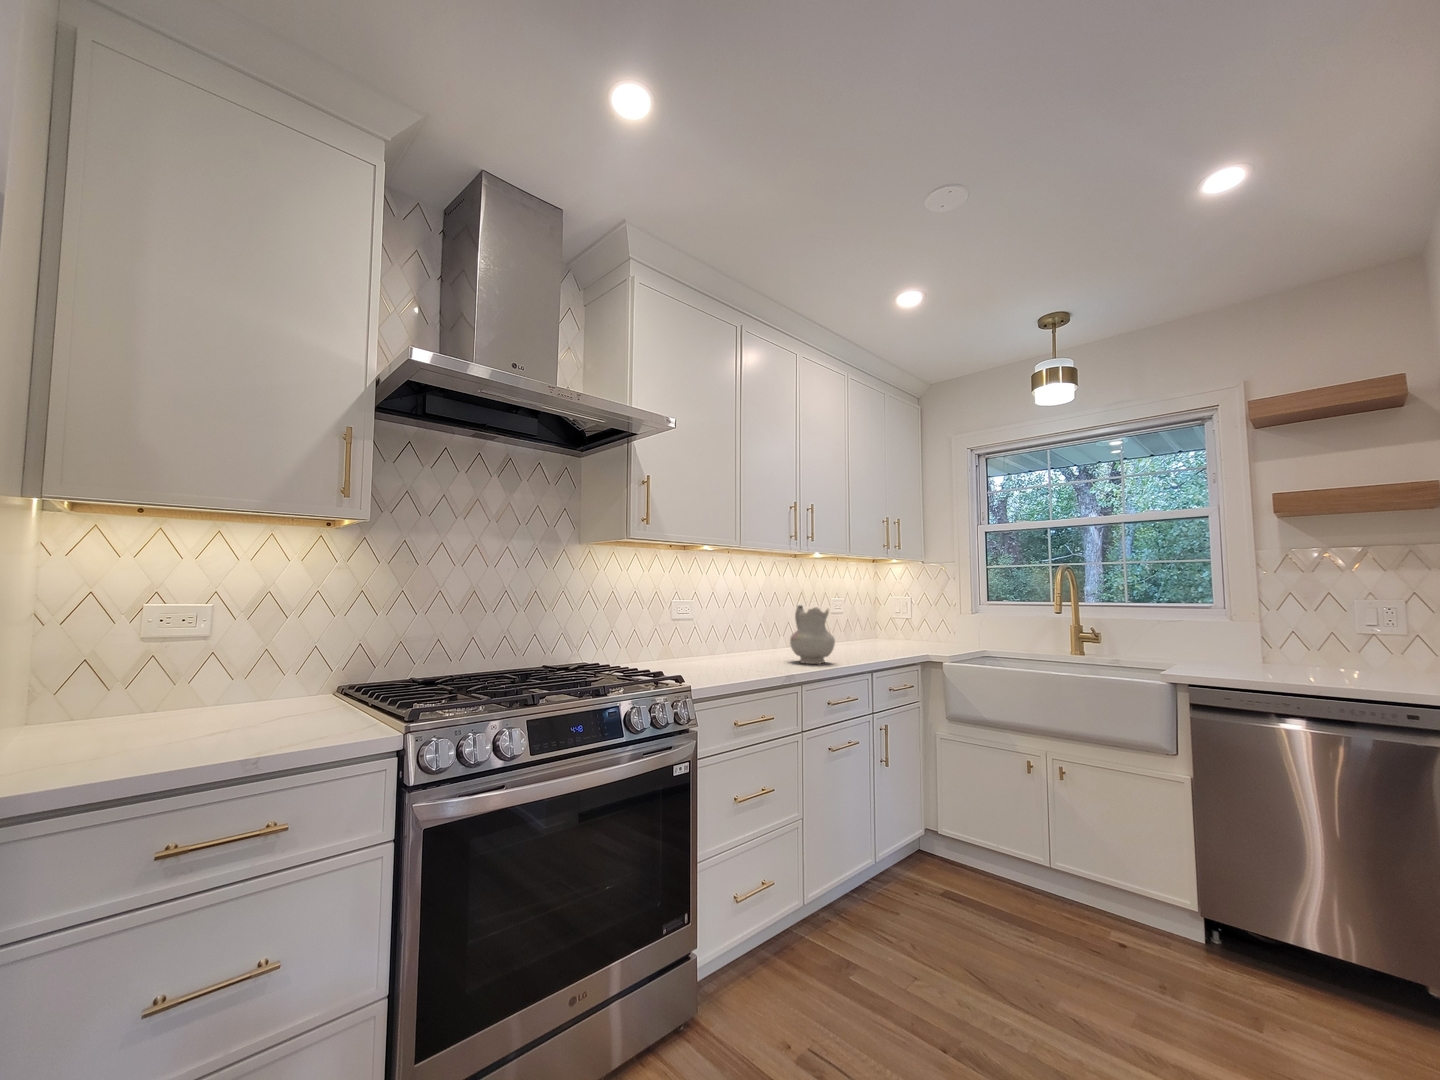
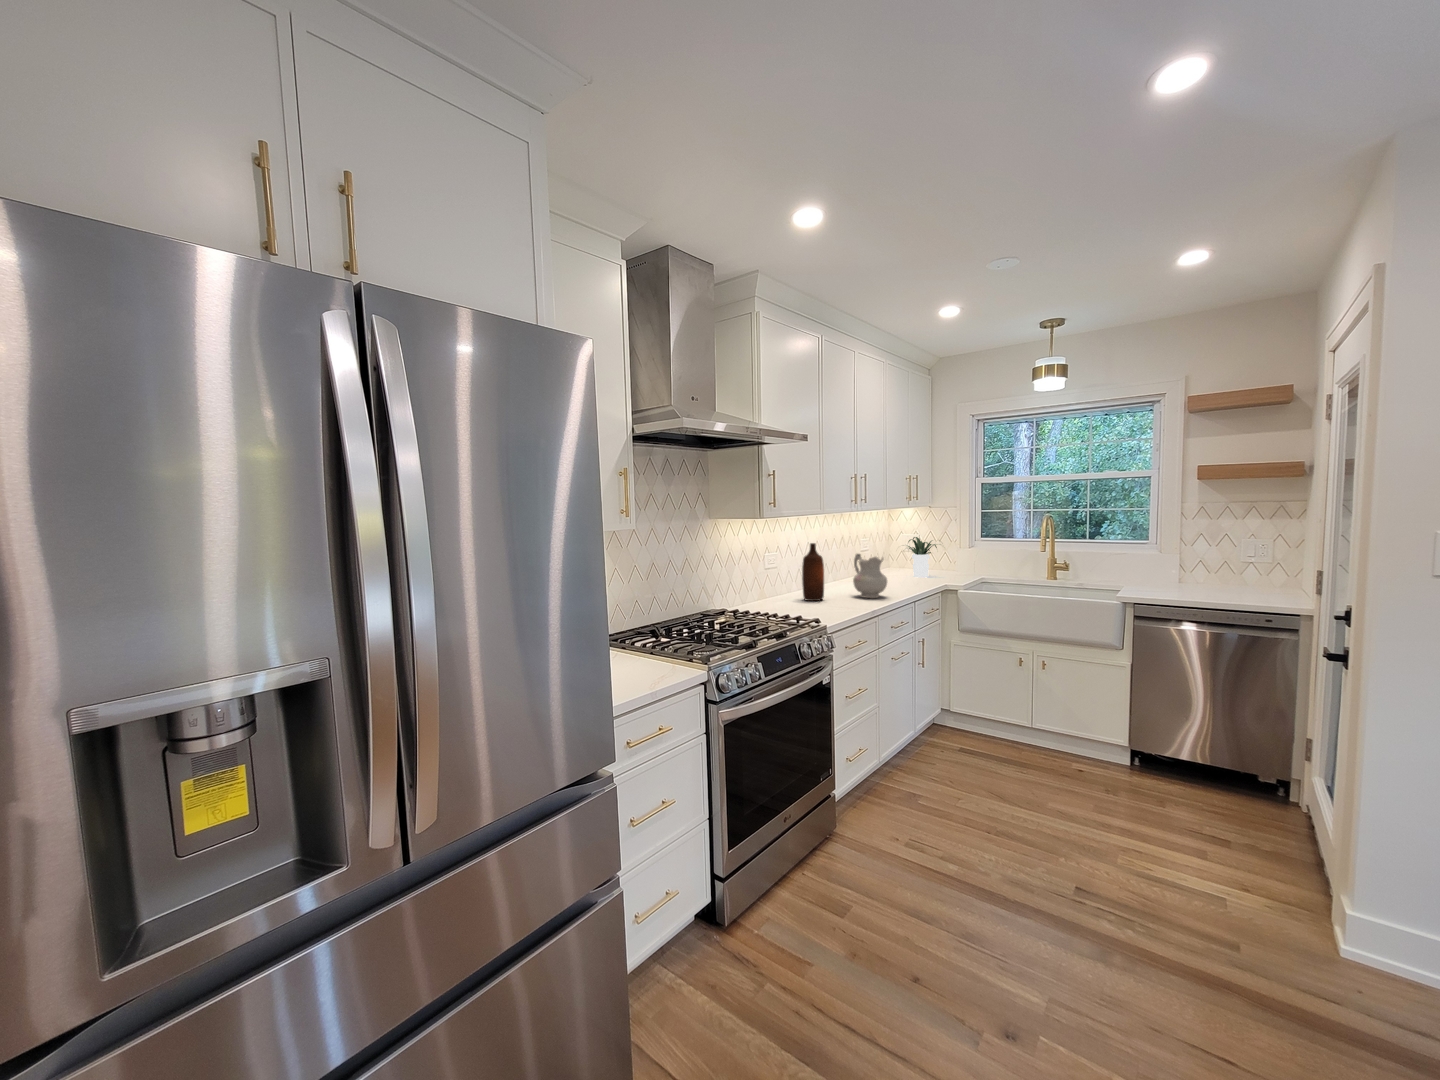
bottle: none [718,587,747,663] -> present [802,543,824,601]
potted plant: none [876,599,940,649] -> present [907,537,937,578]

